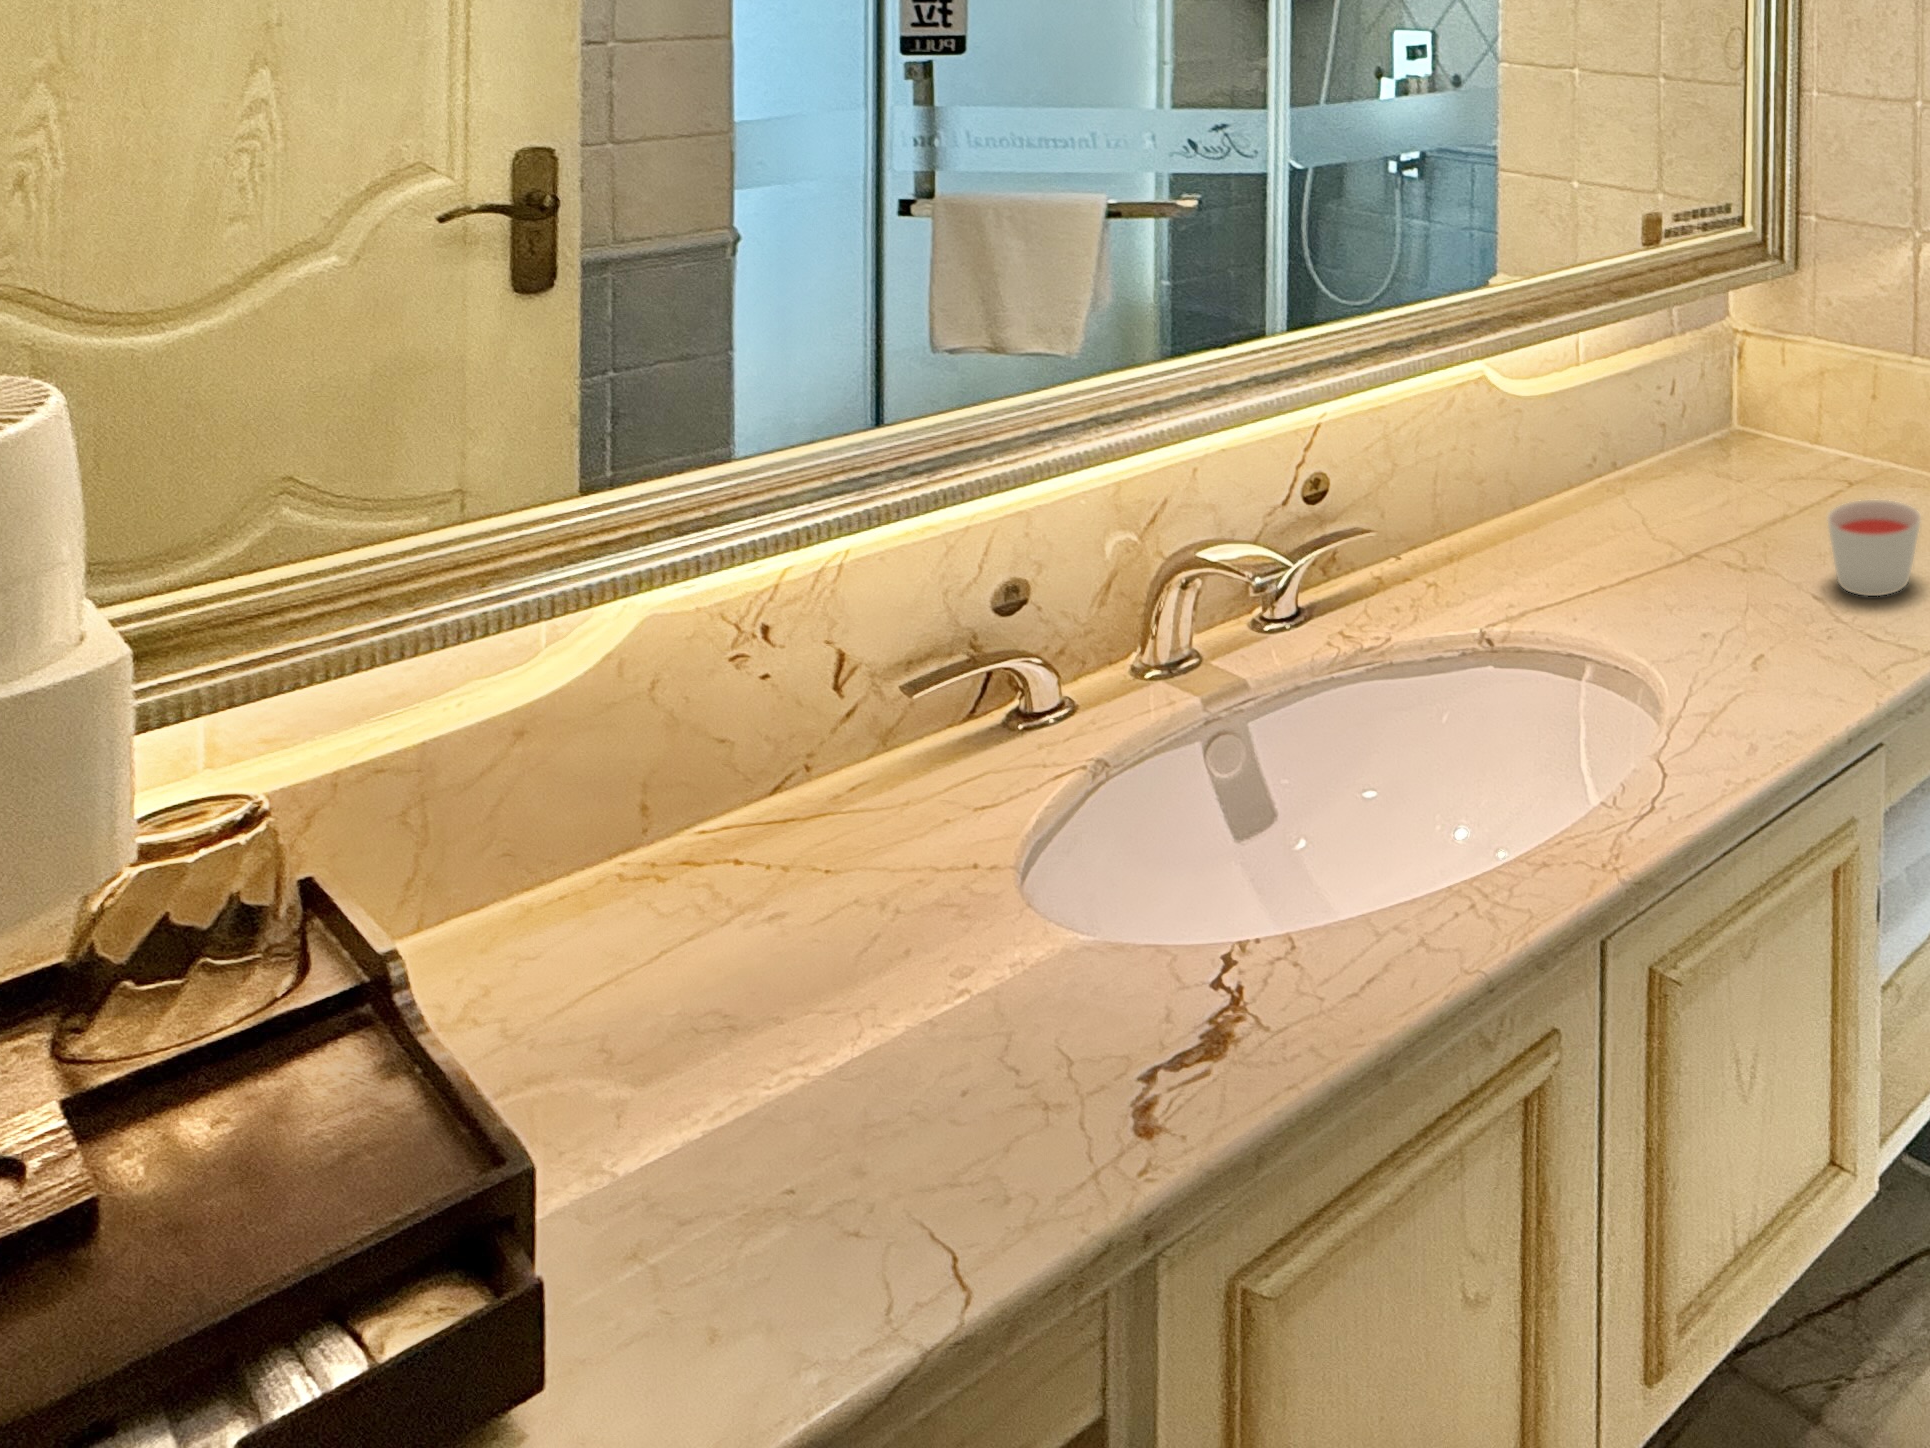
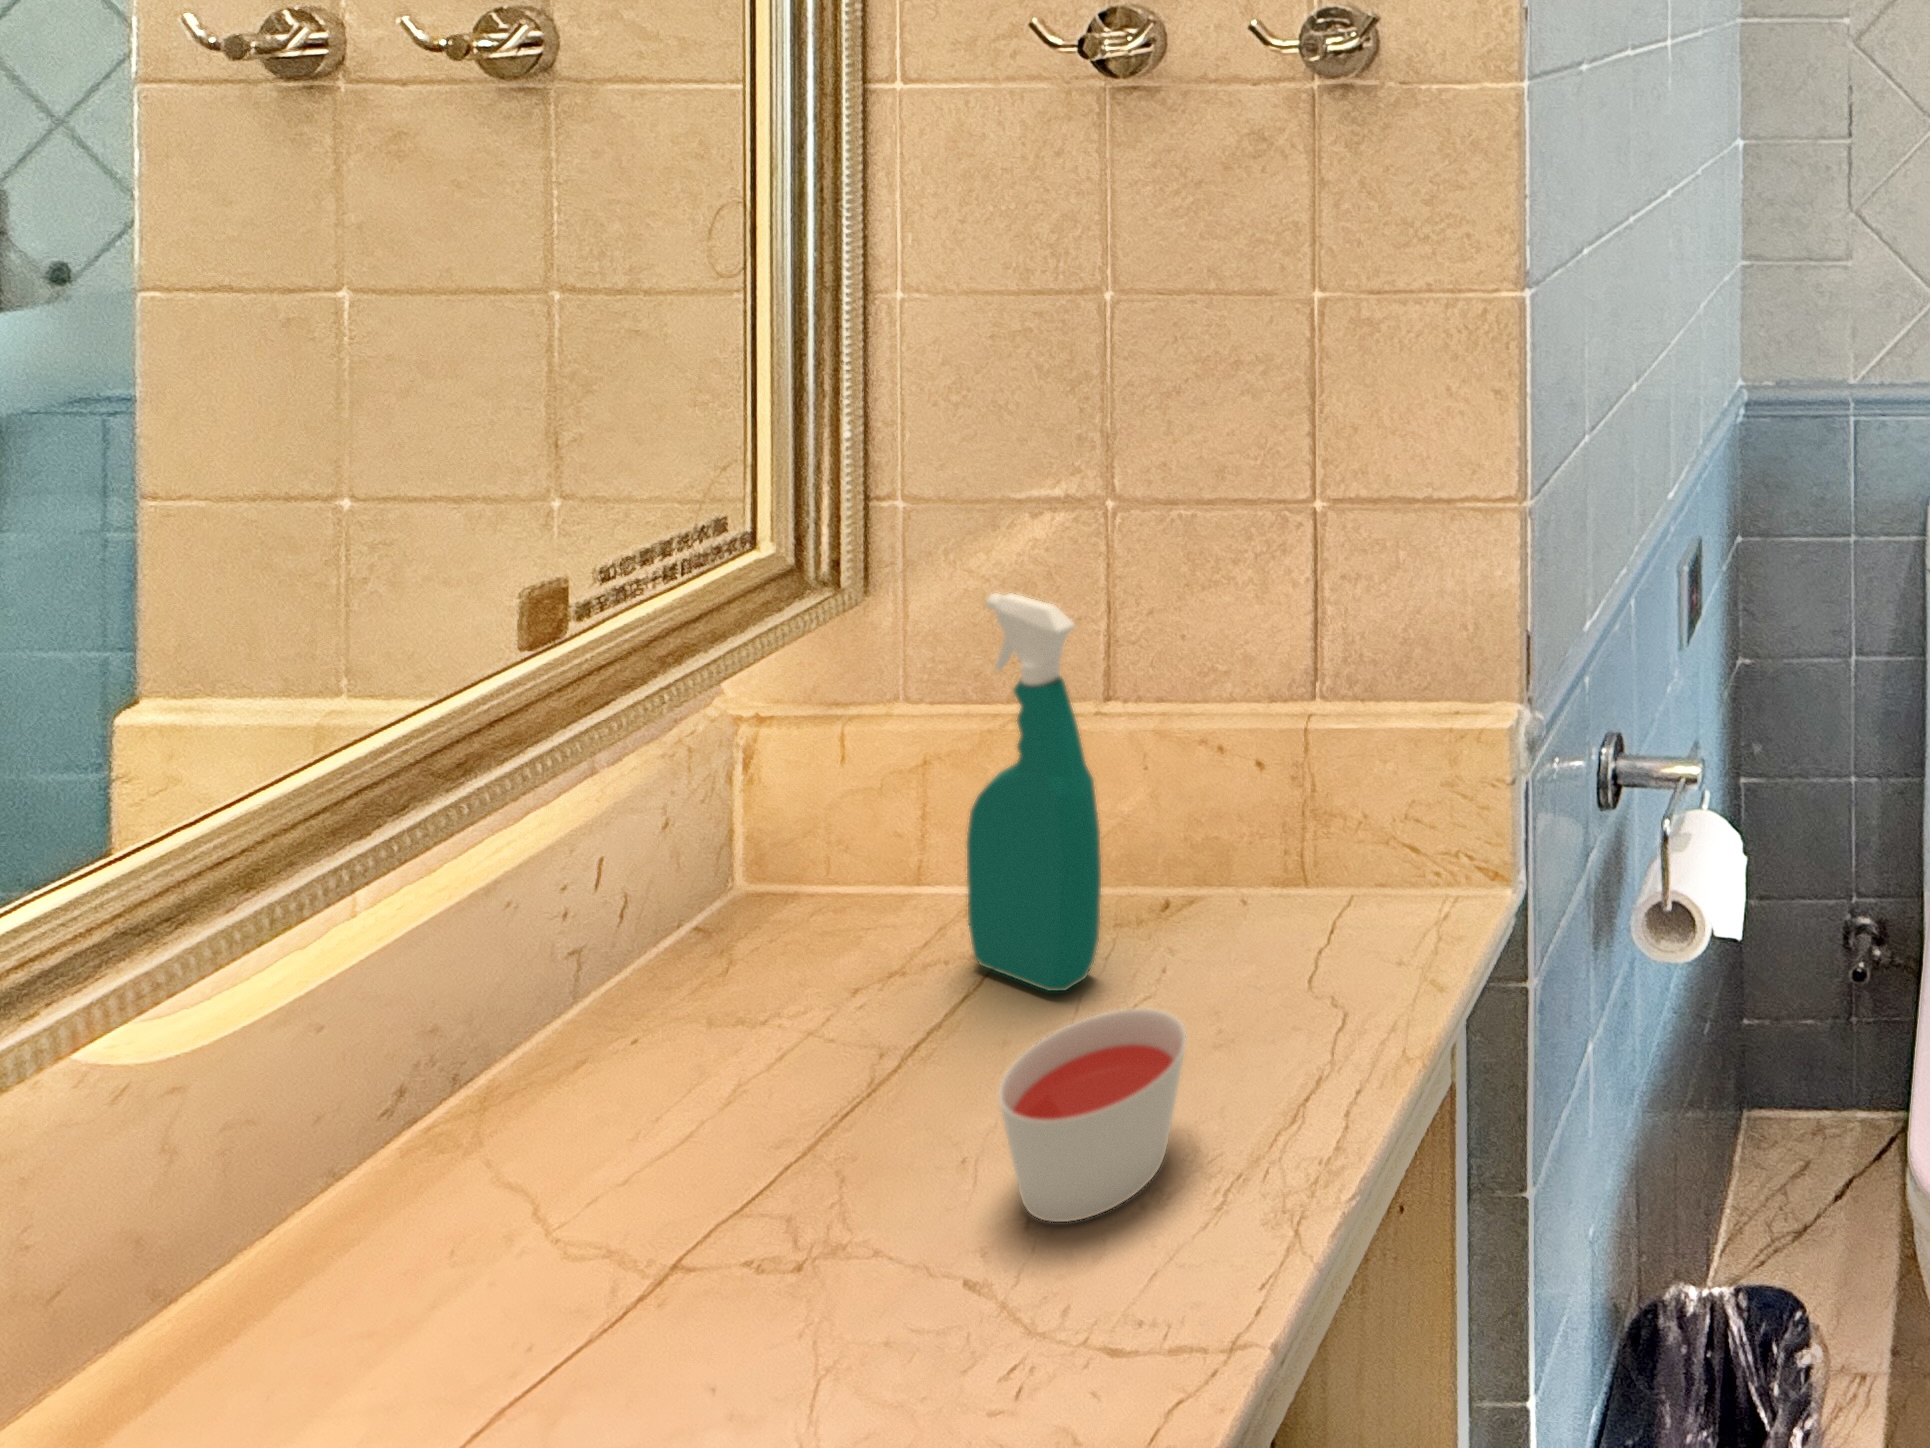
spray bottle: none [1835,269,1899,507] -> present [967,594,1101,991]

